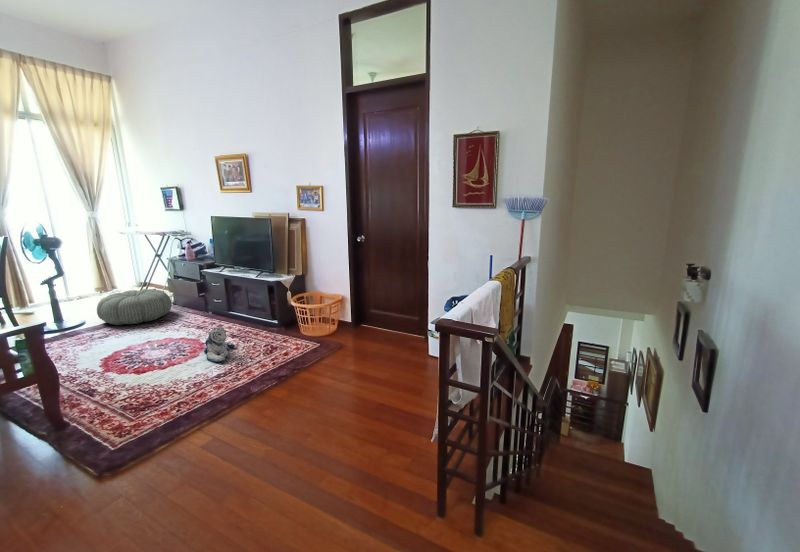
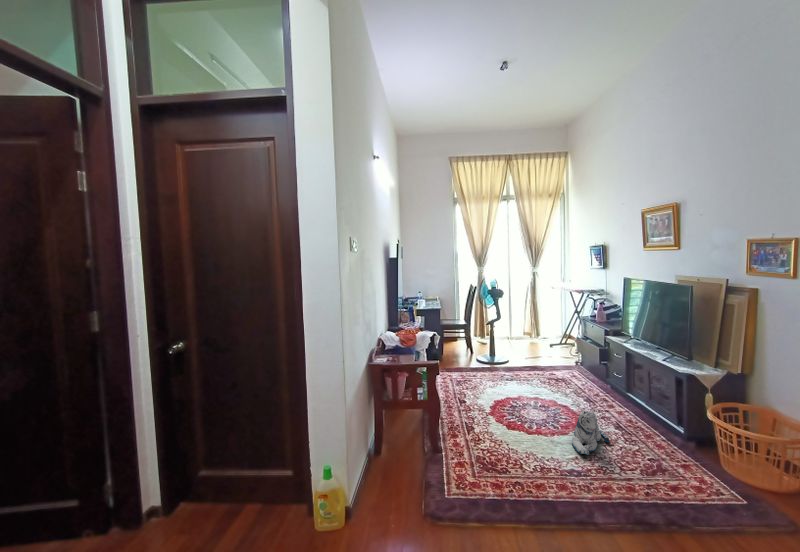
pouf: present [97,289,172,325] -> none [514,342,573,376]

